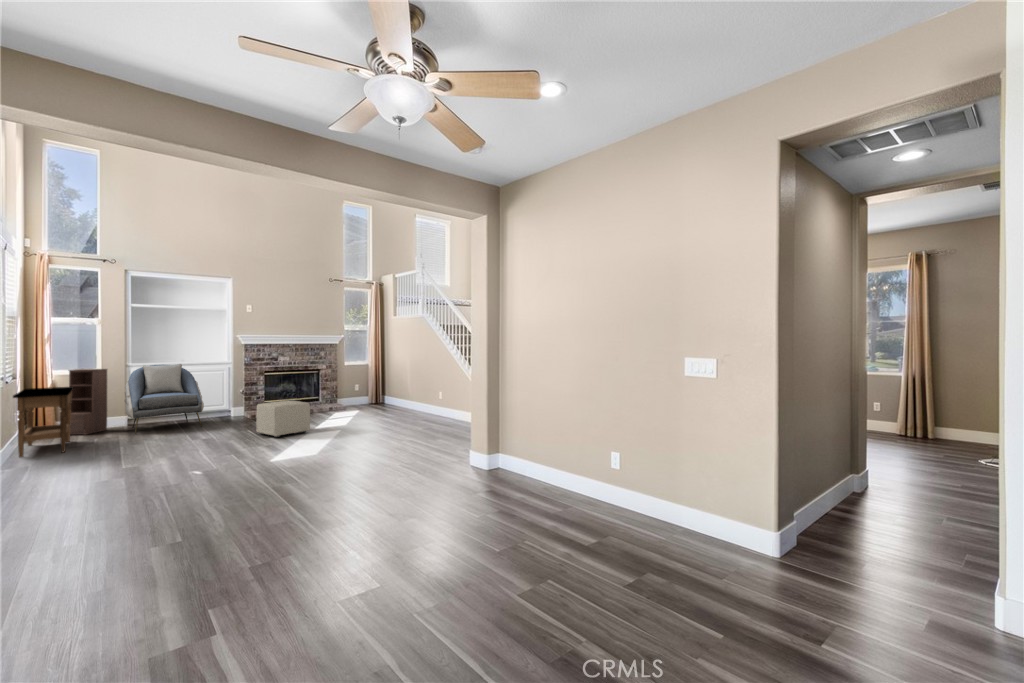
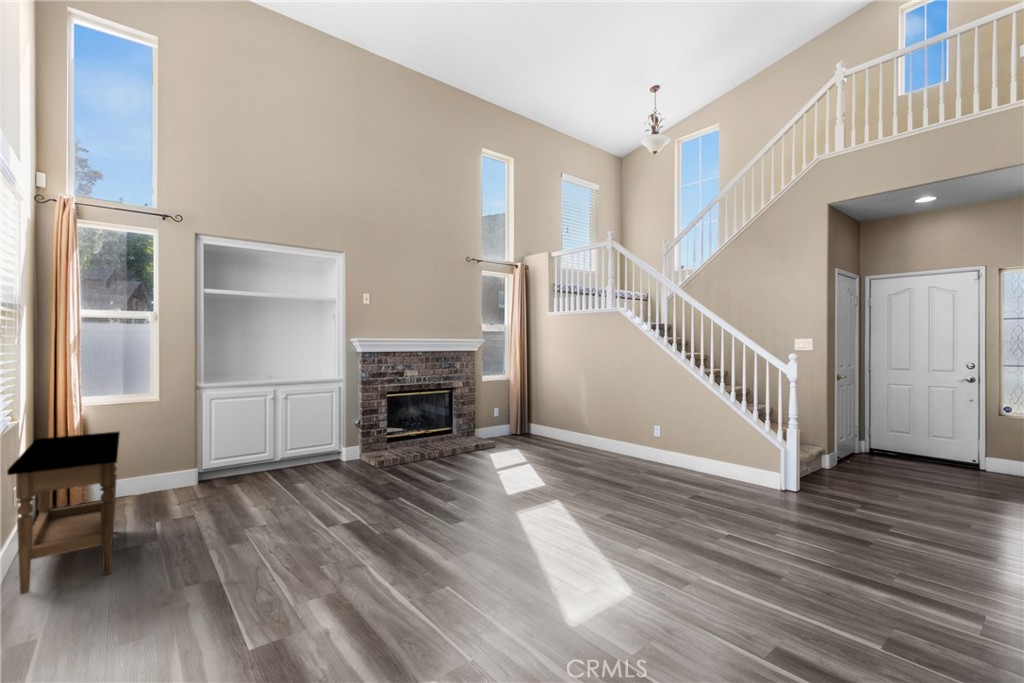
armchair: present [125,364,204,434] -> none [199,384,319,510]
bookshelf: present [60,369,107,435] -> none [95,394,170,510]
ottoman: present [256,401,310,438] -> none [426,450,513,524]

